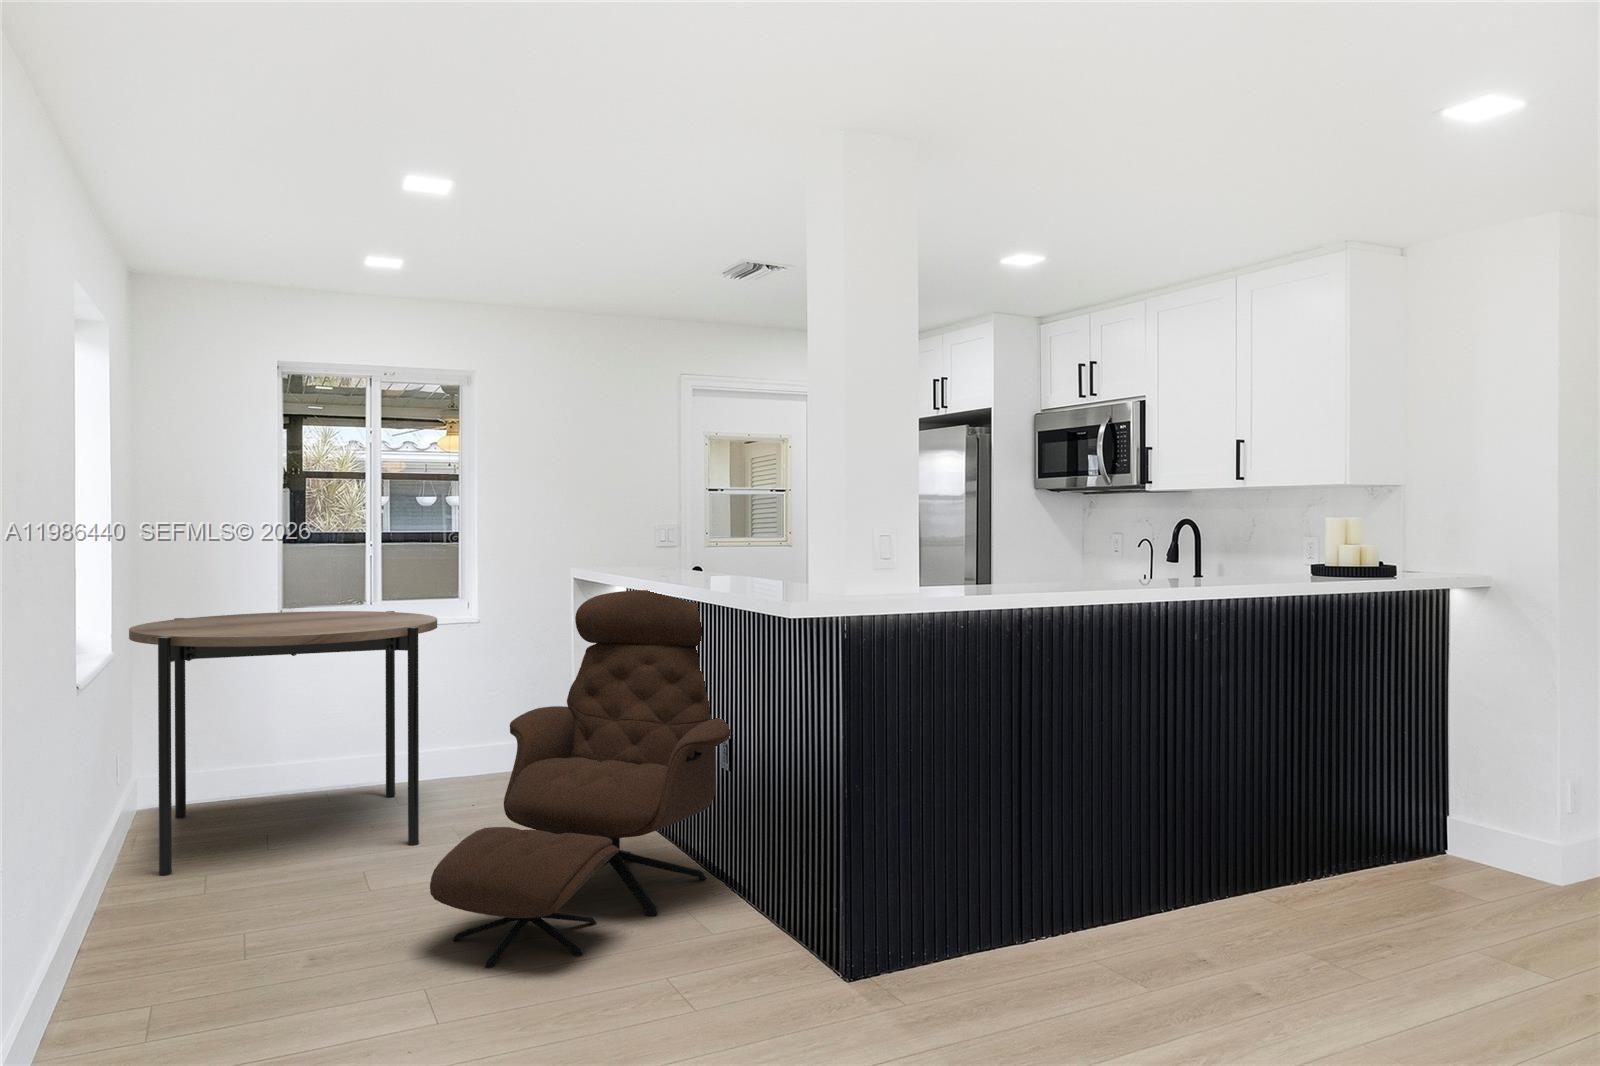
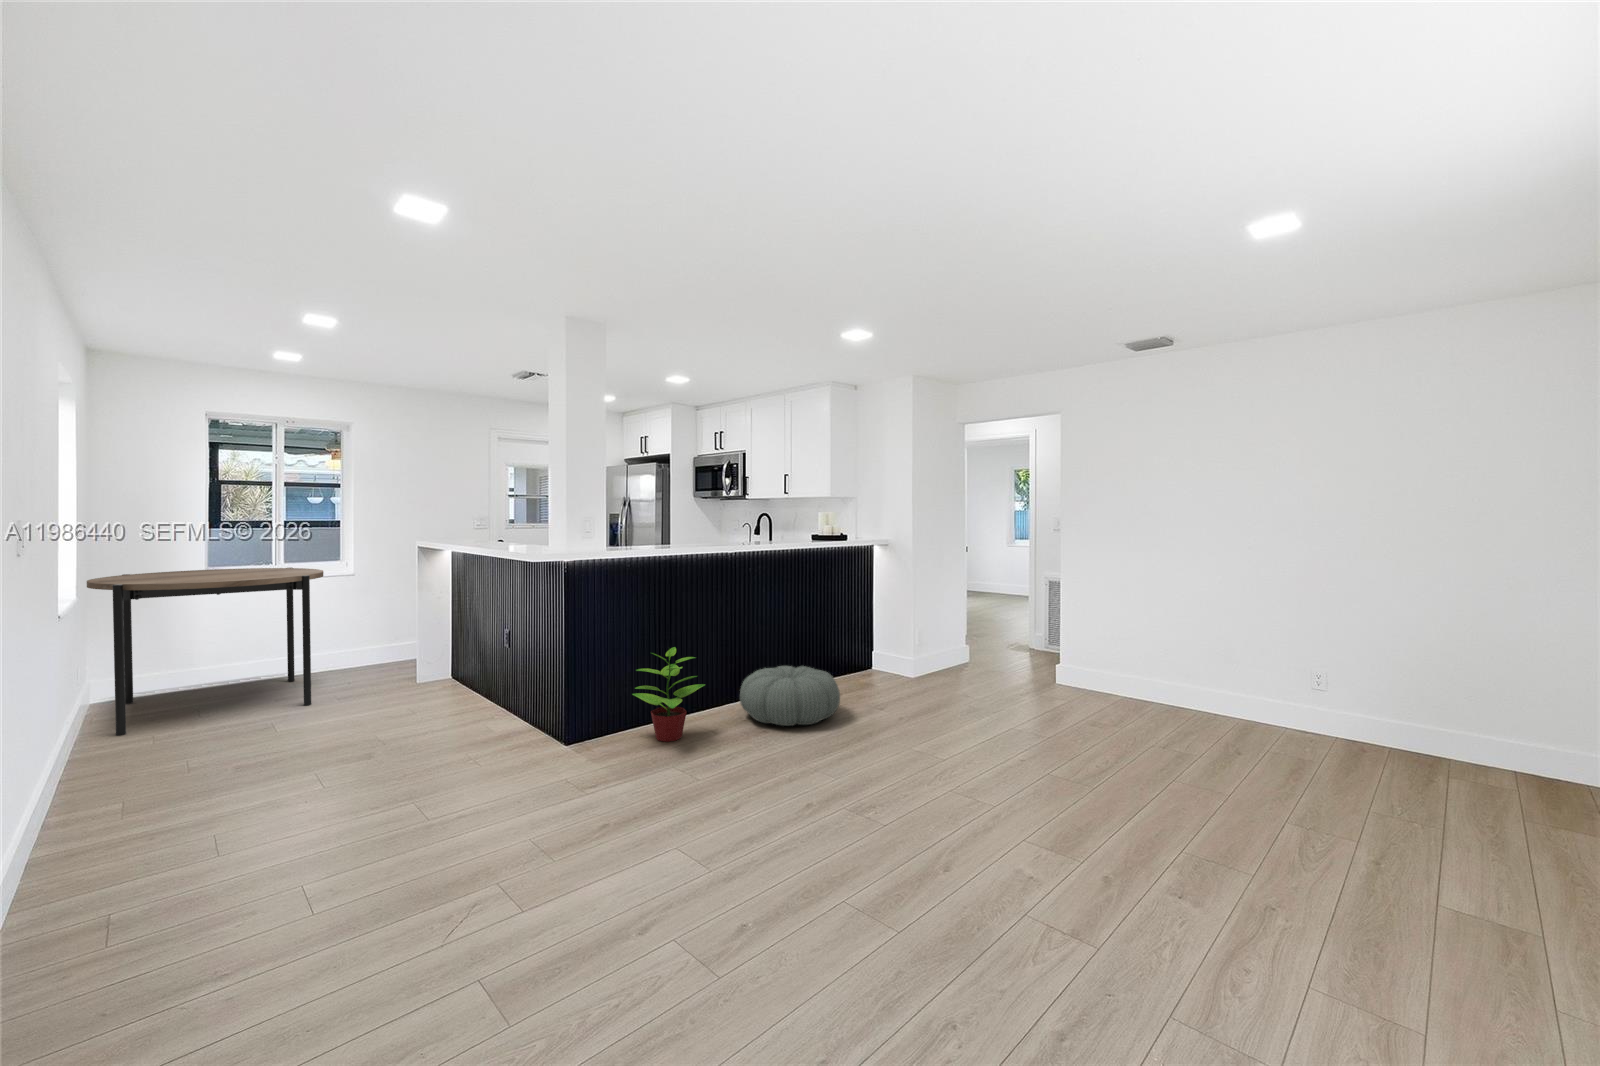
lounge chair: present [430,590,731,968] -> none [317,551,515,760]
potted plant: none [970,796,1122,998] -> present [632,647,705,742]
pouf: none [1188,847,1430,992] -> present [740,666,840,726]

